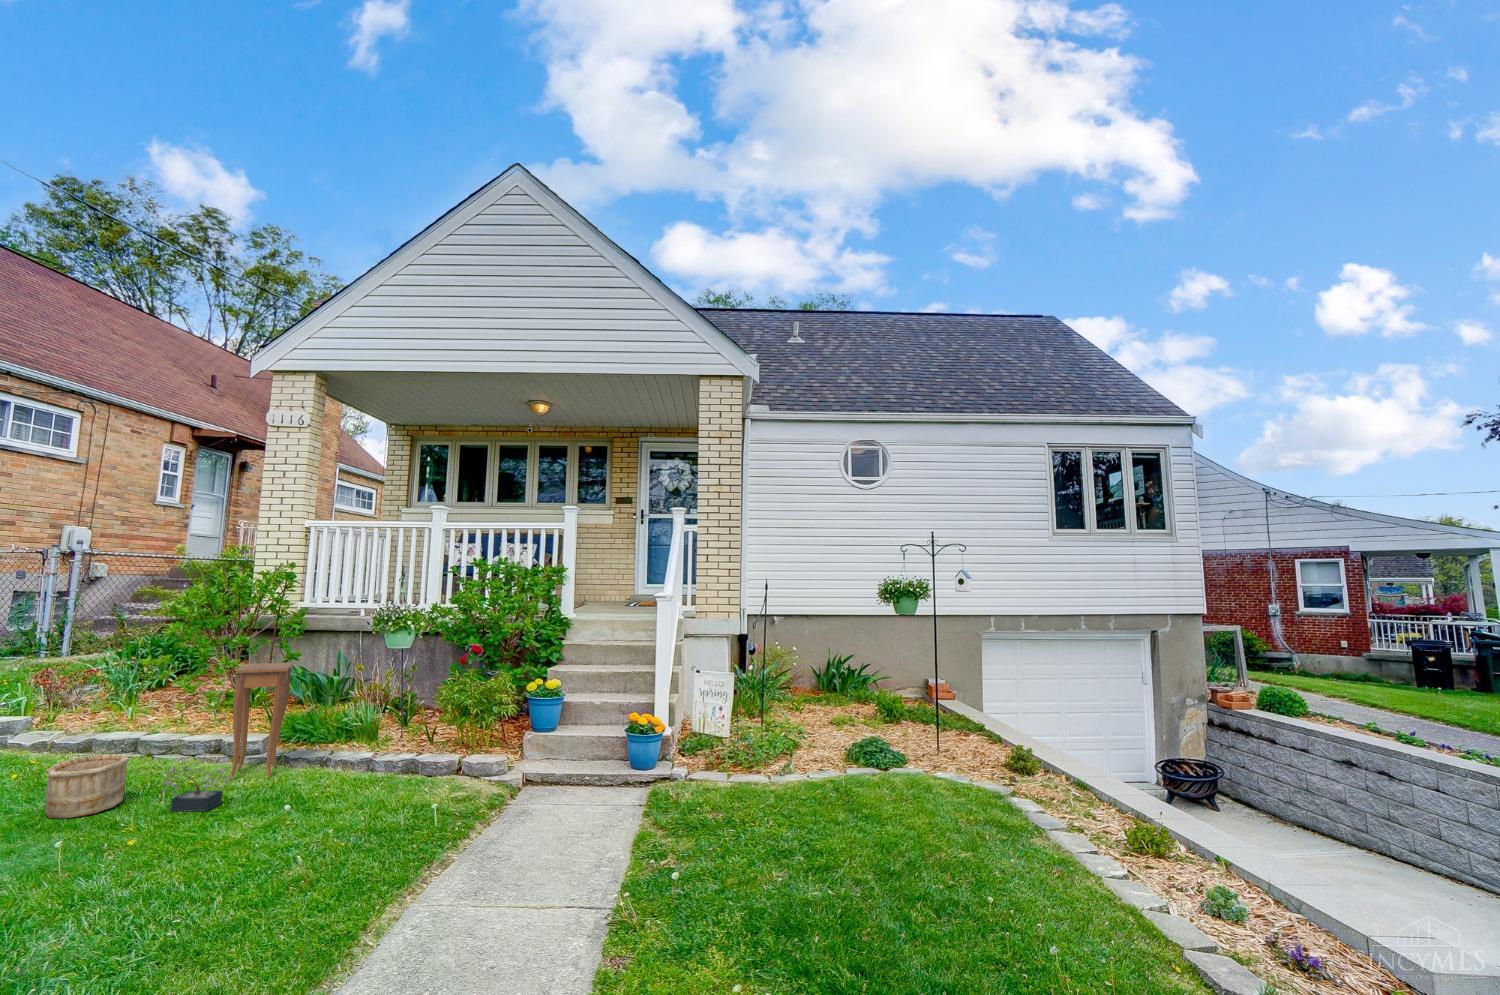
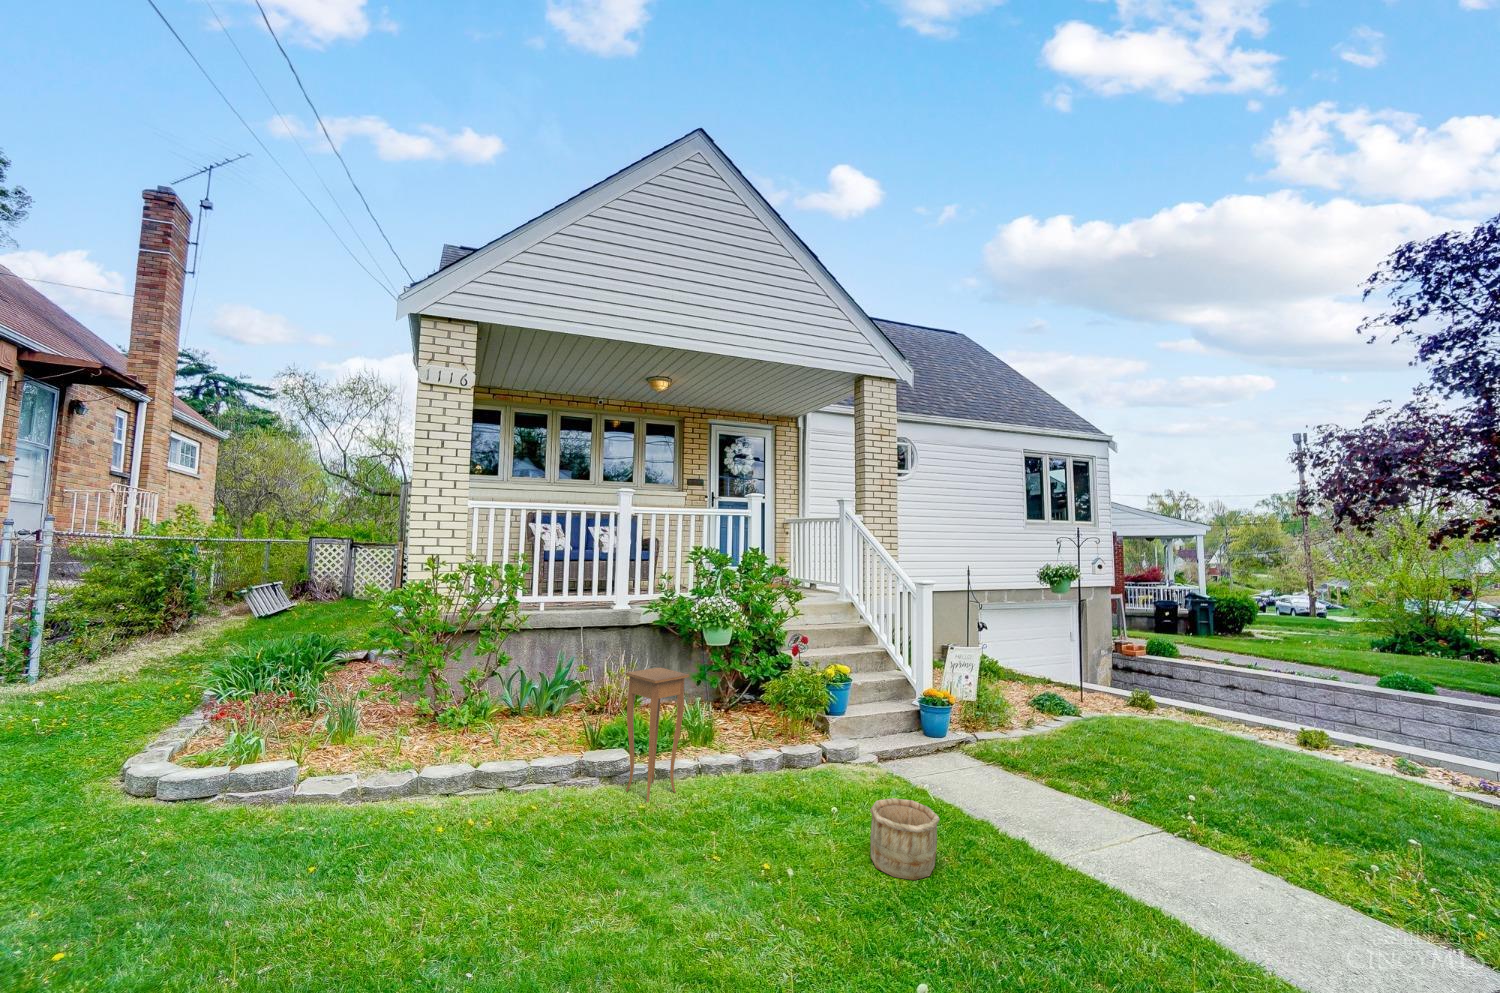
wooden bucket: present [45,754,129,818] -> present [870,798,940,880]
decorative plant: present [162,758,232,812] -> none [666,778,728,840]

